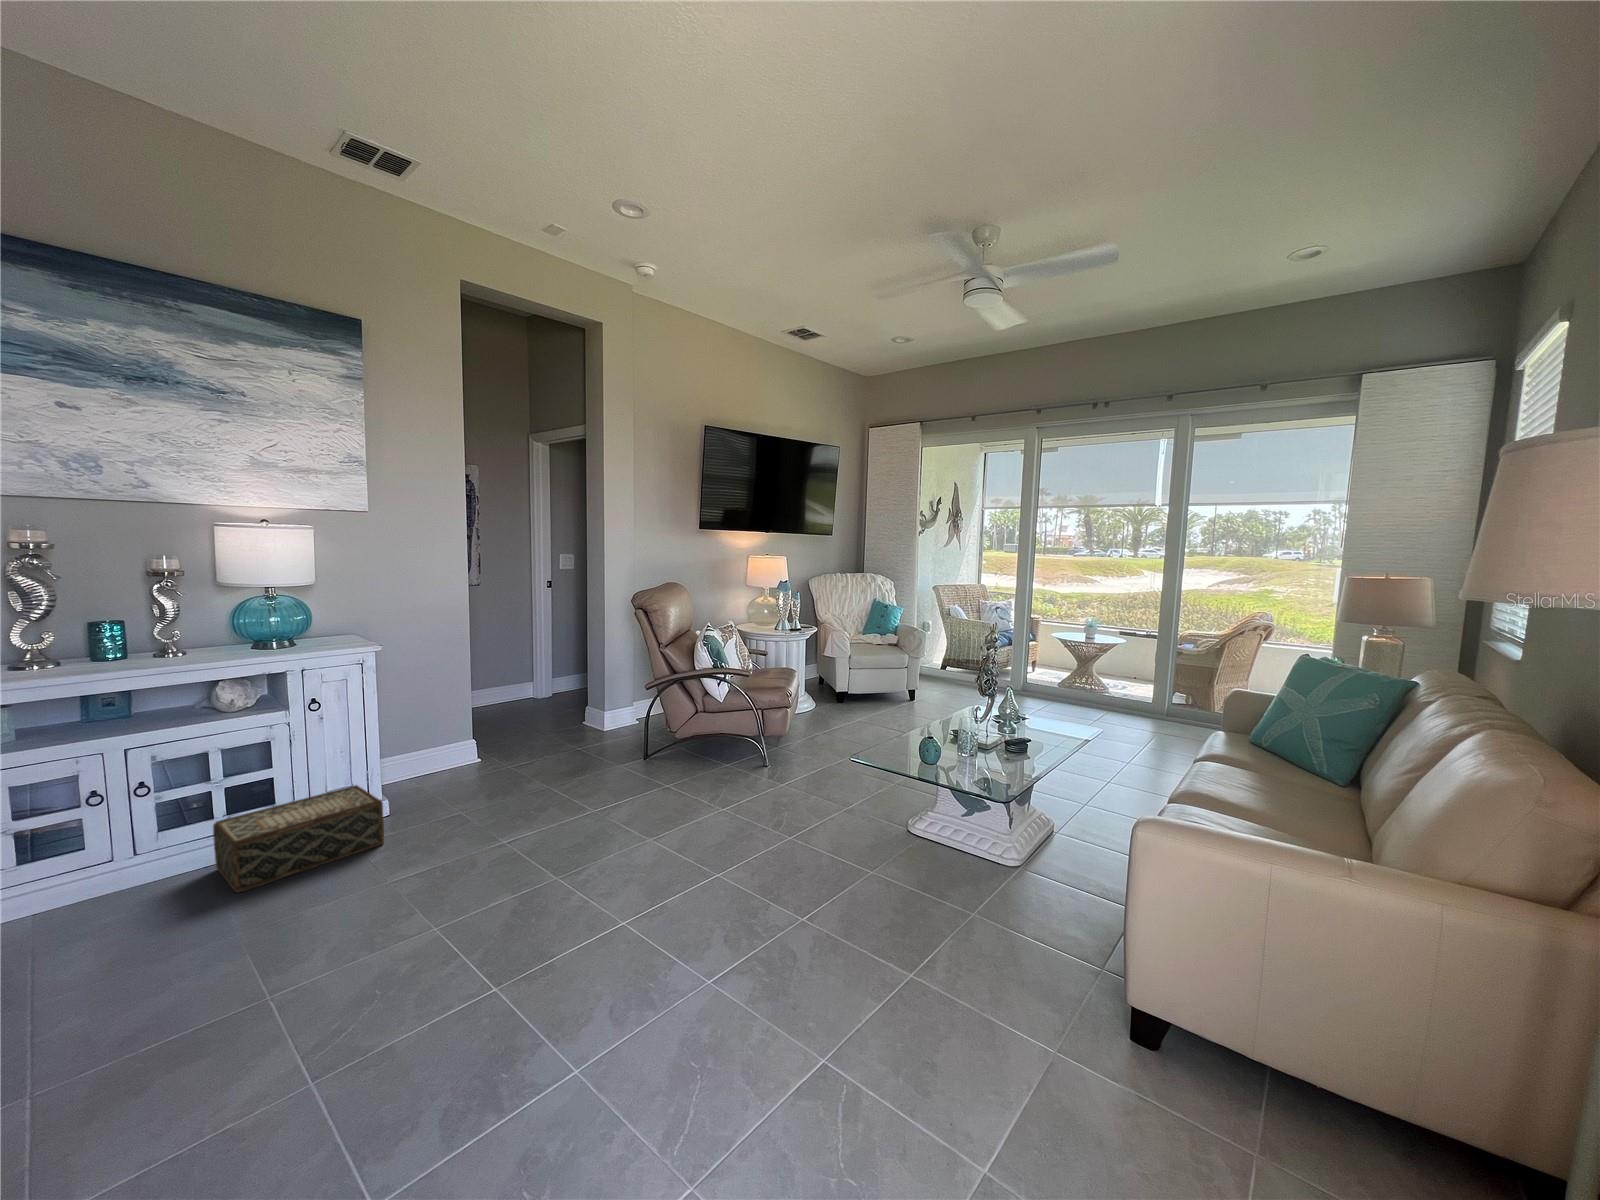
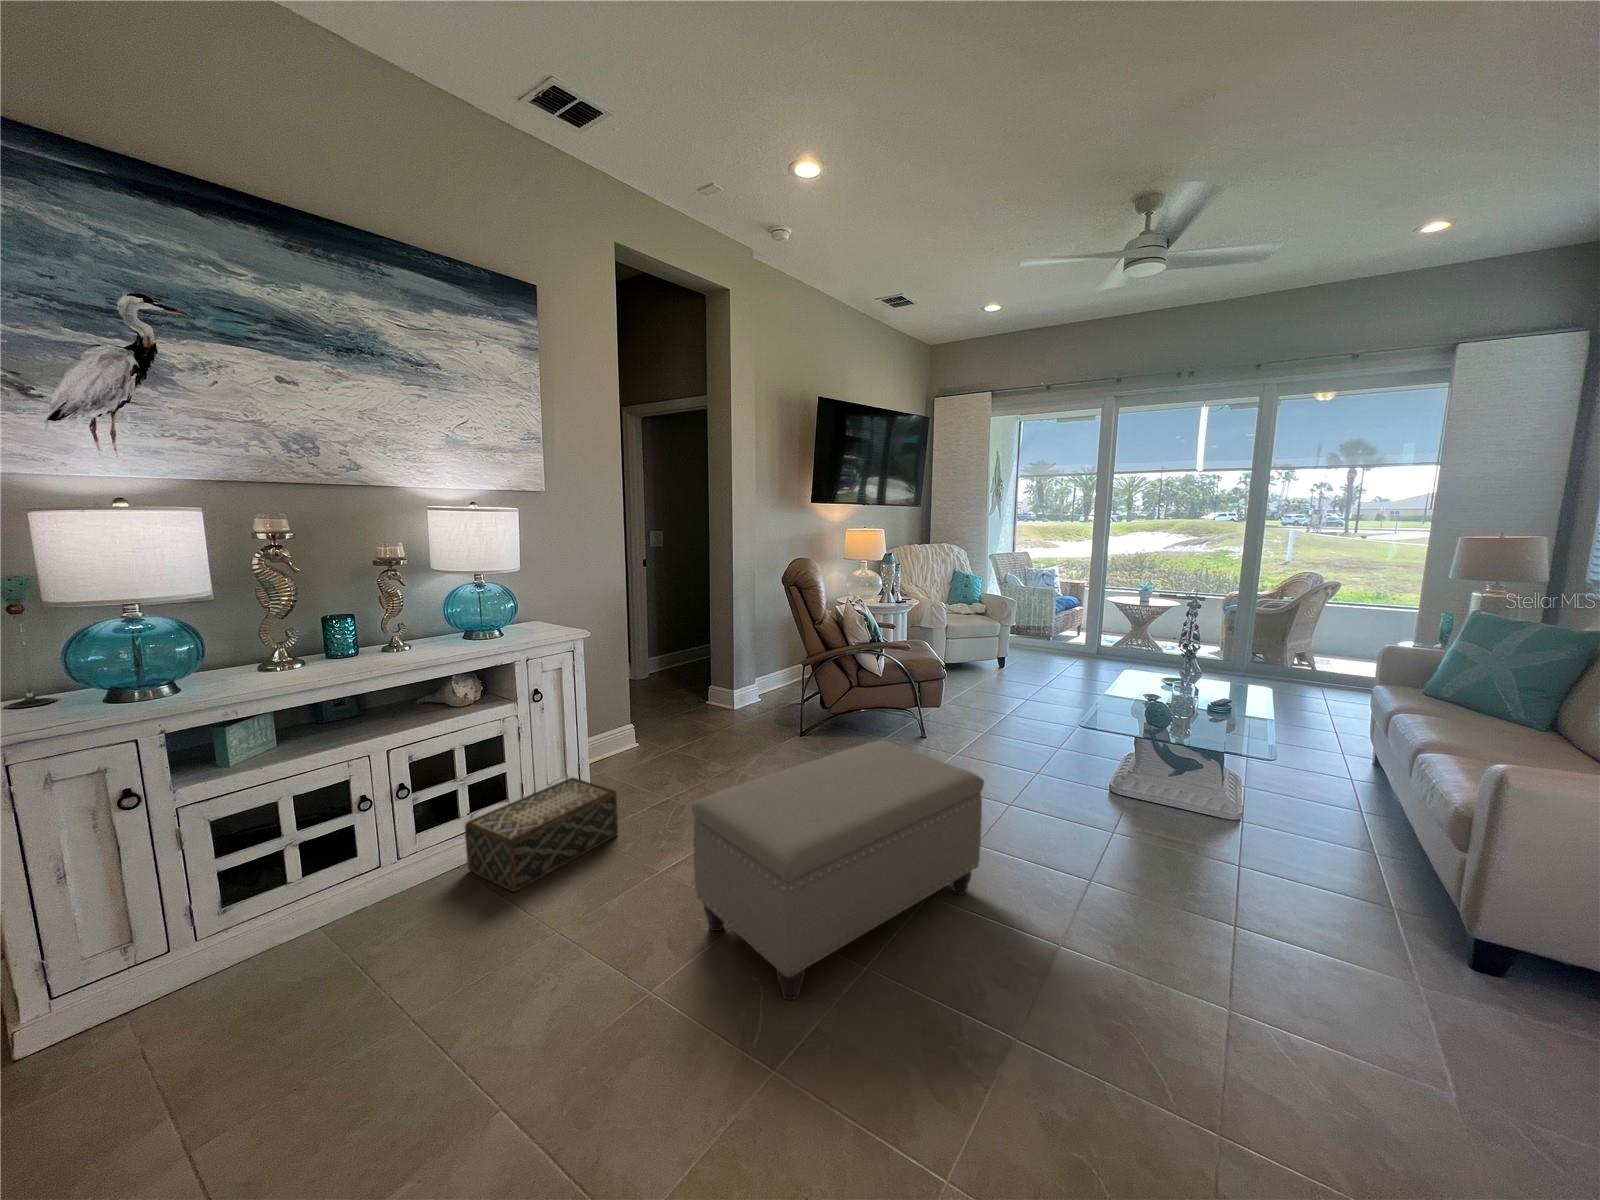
ottoman: none [360,768,672,1024] -> present [691,741,984,1000]

